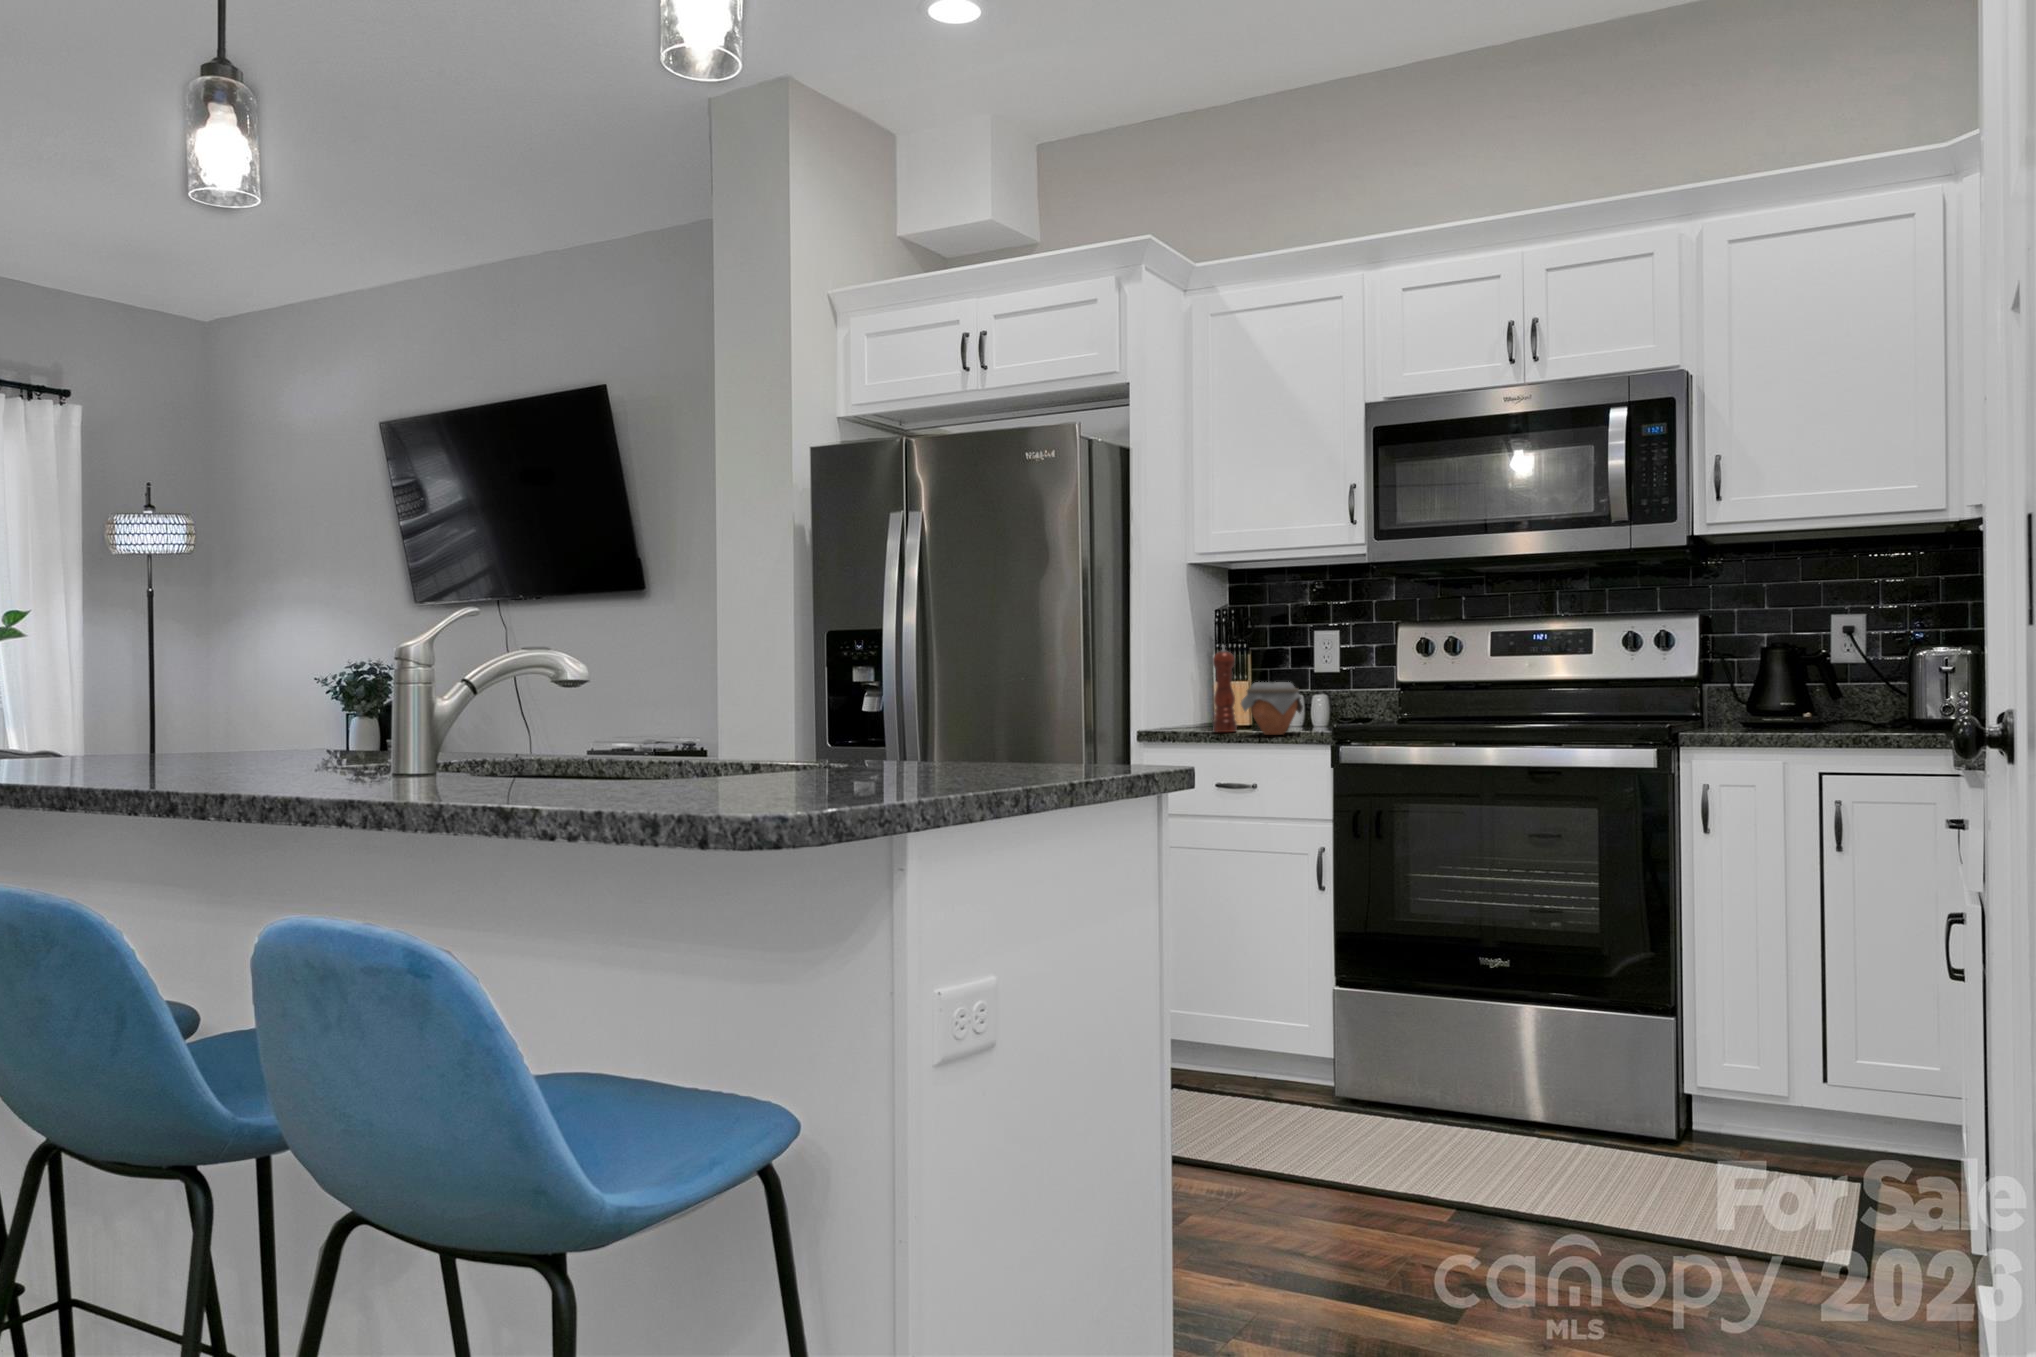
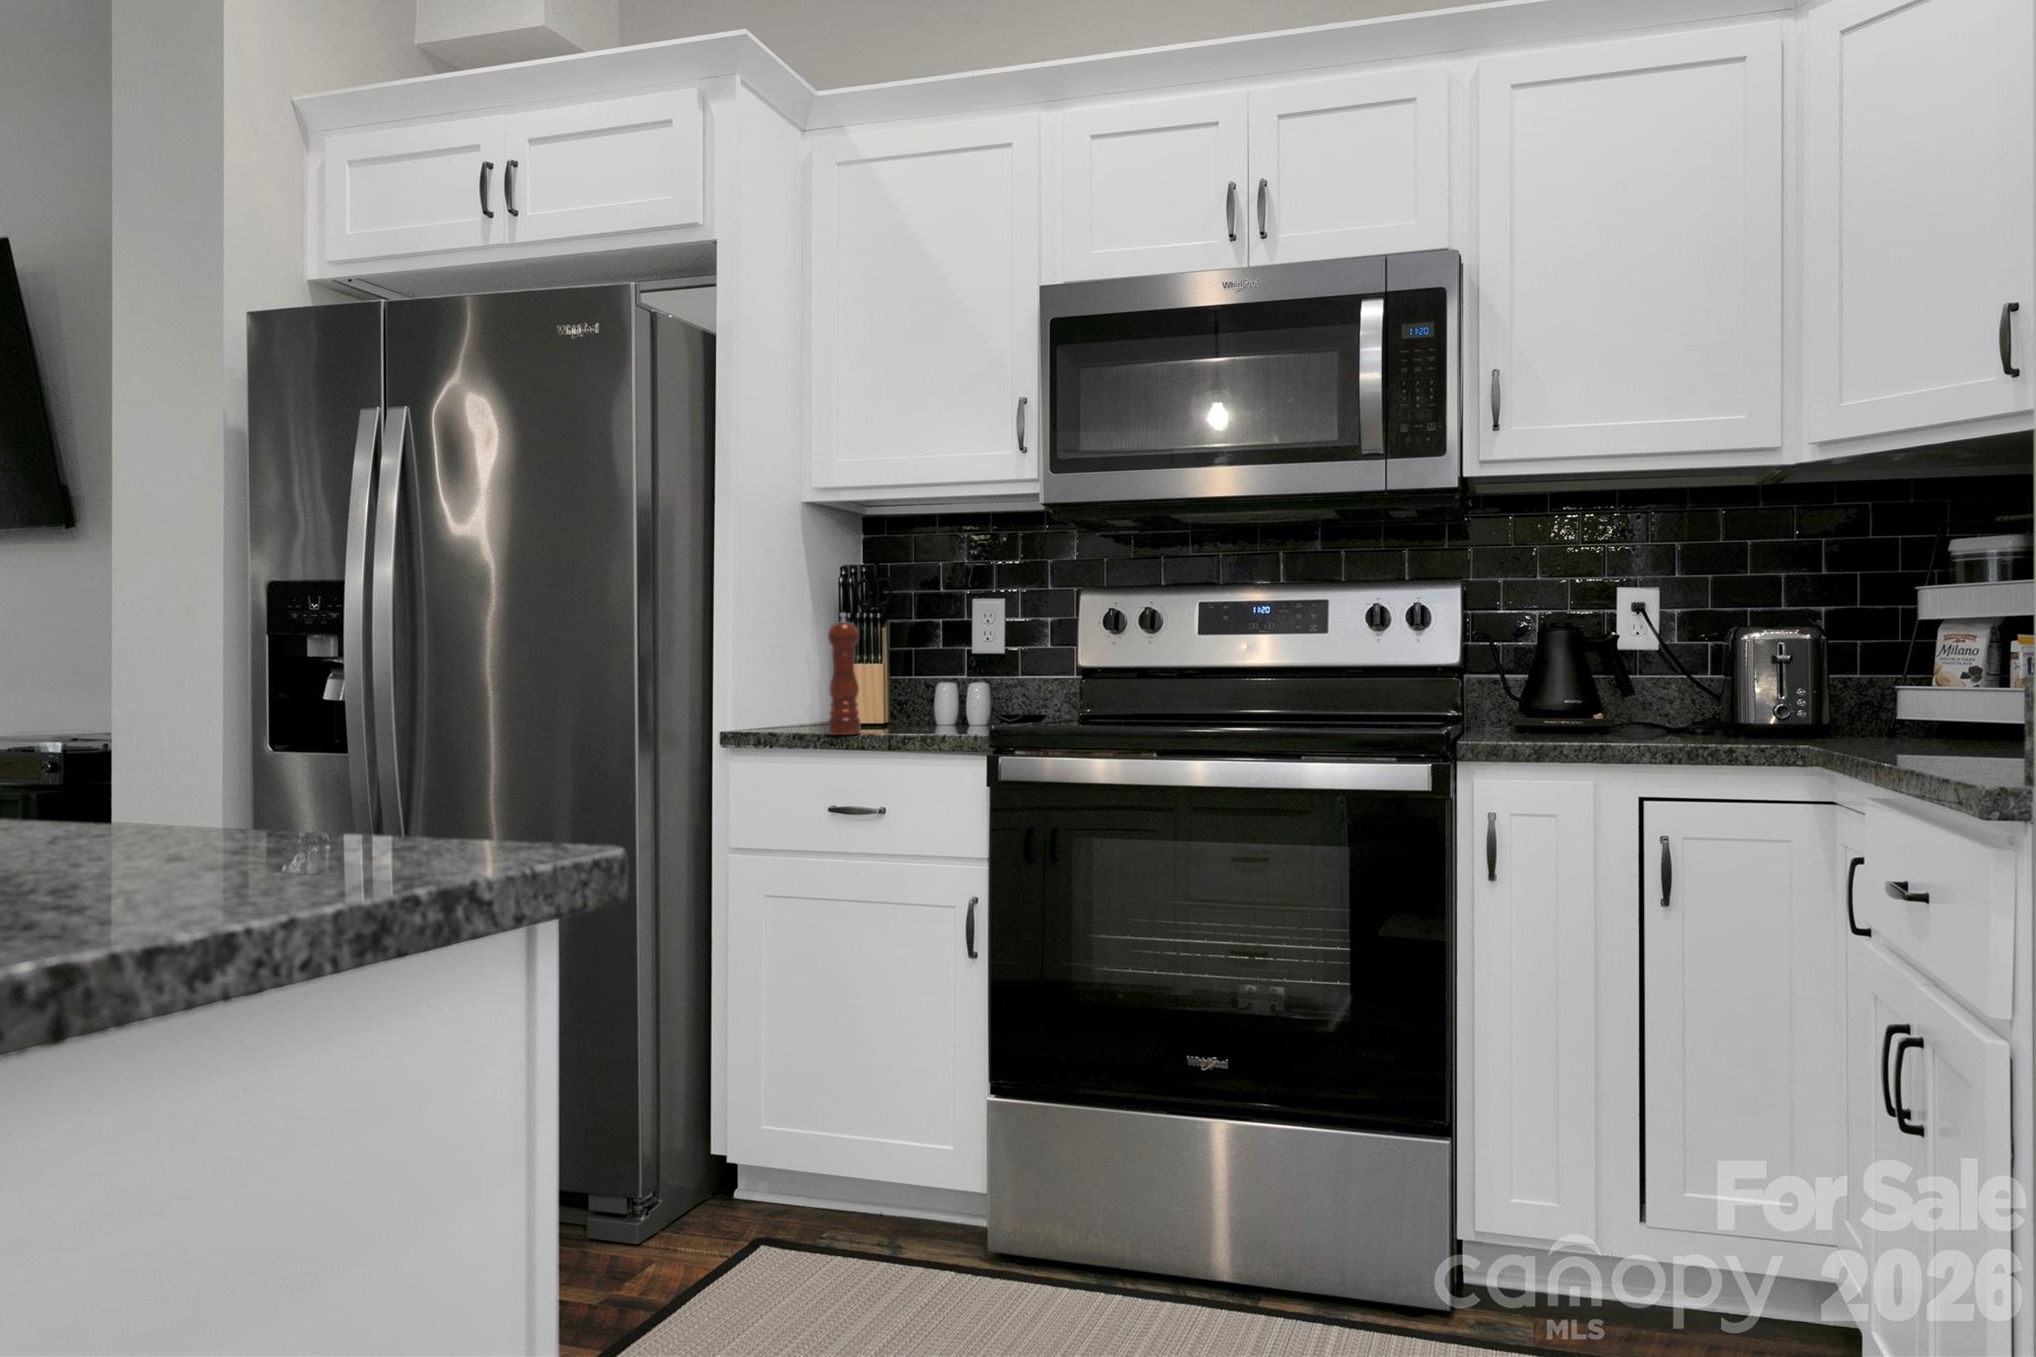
jar: present [1241,682,1303,735] -> none [862,665,950,740]

